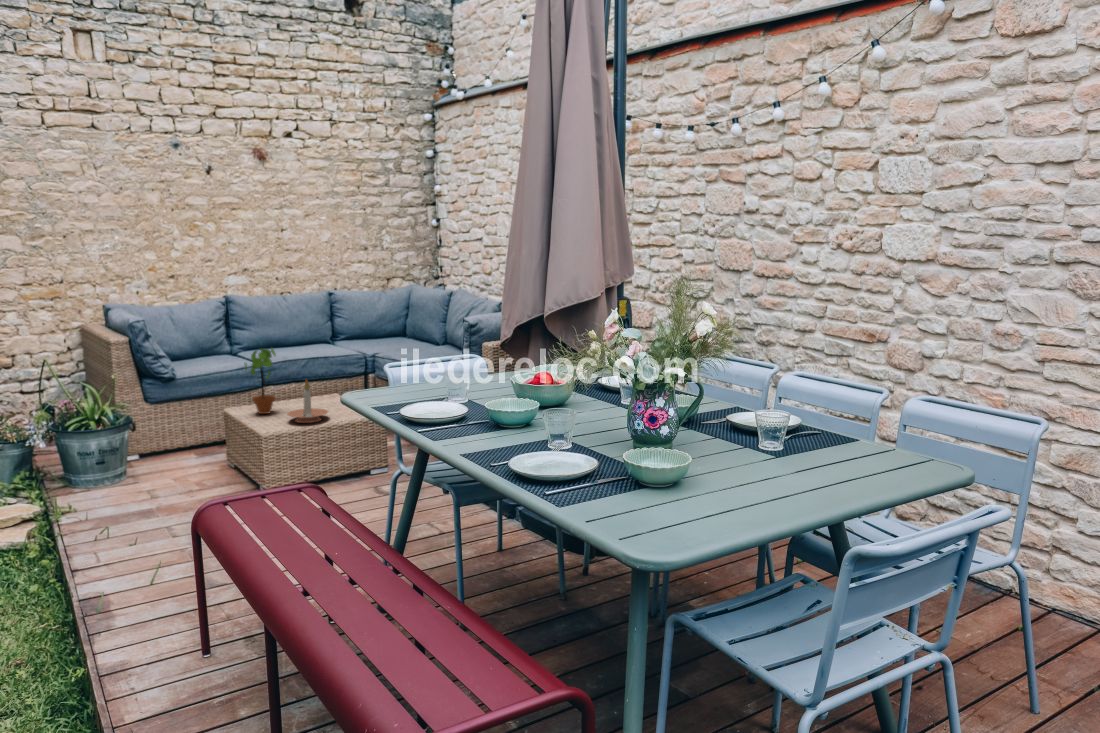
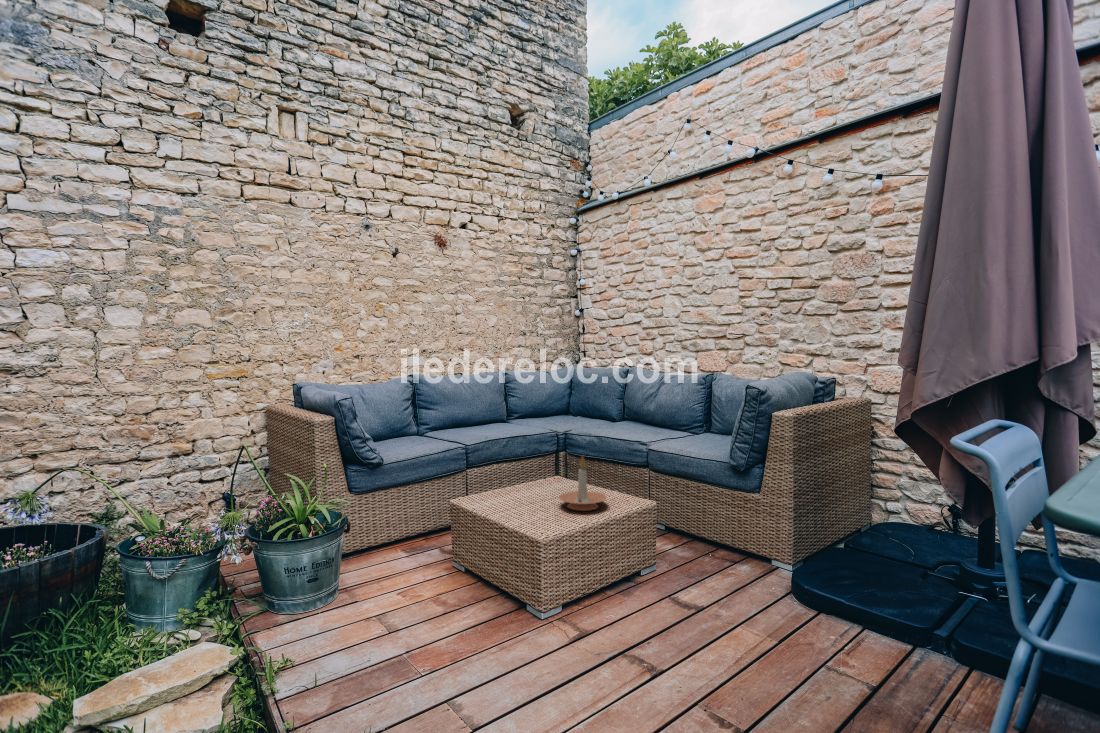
potted plant: present [245,348,276,414] -> none [498,420,533,500]

